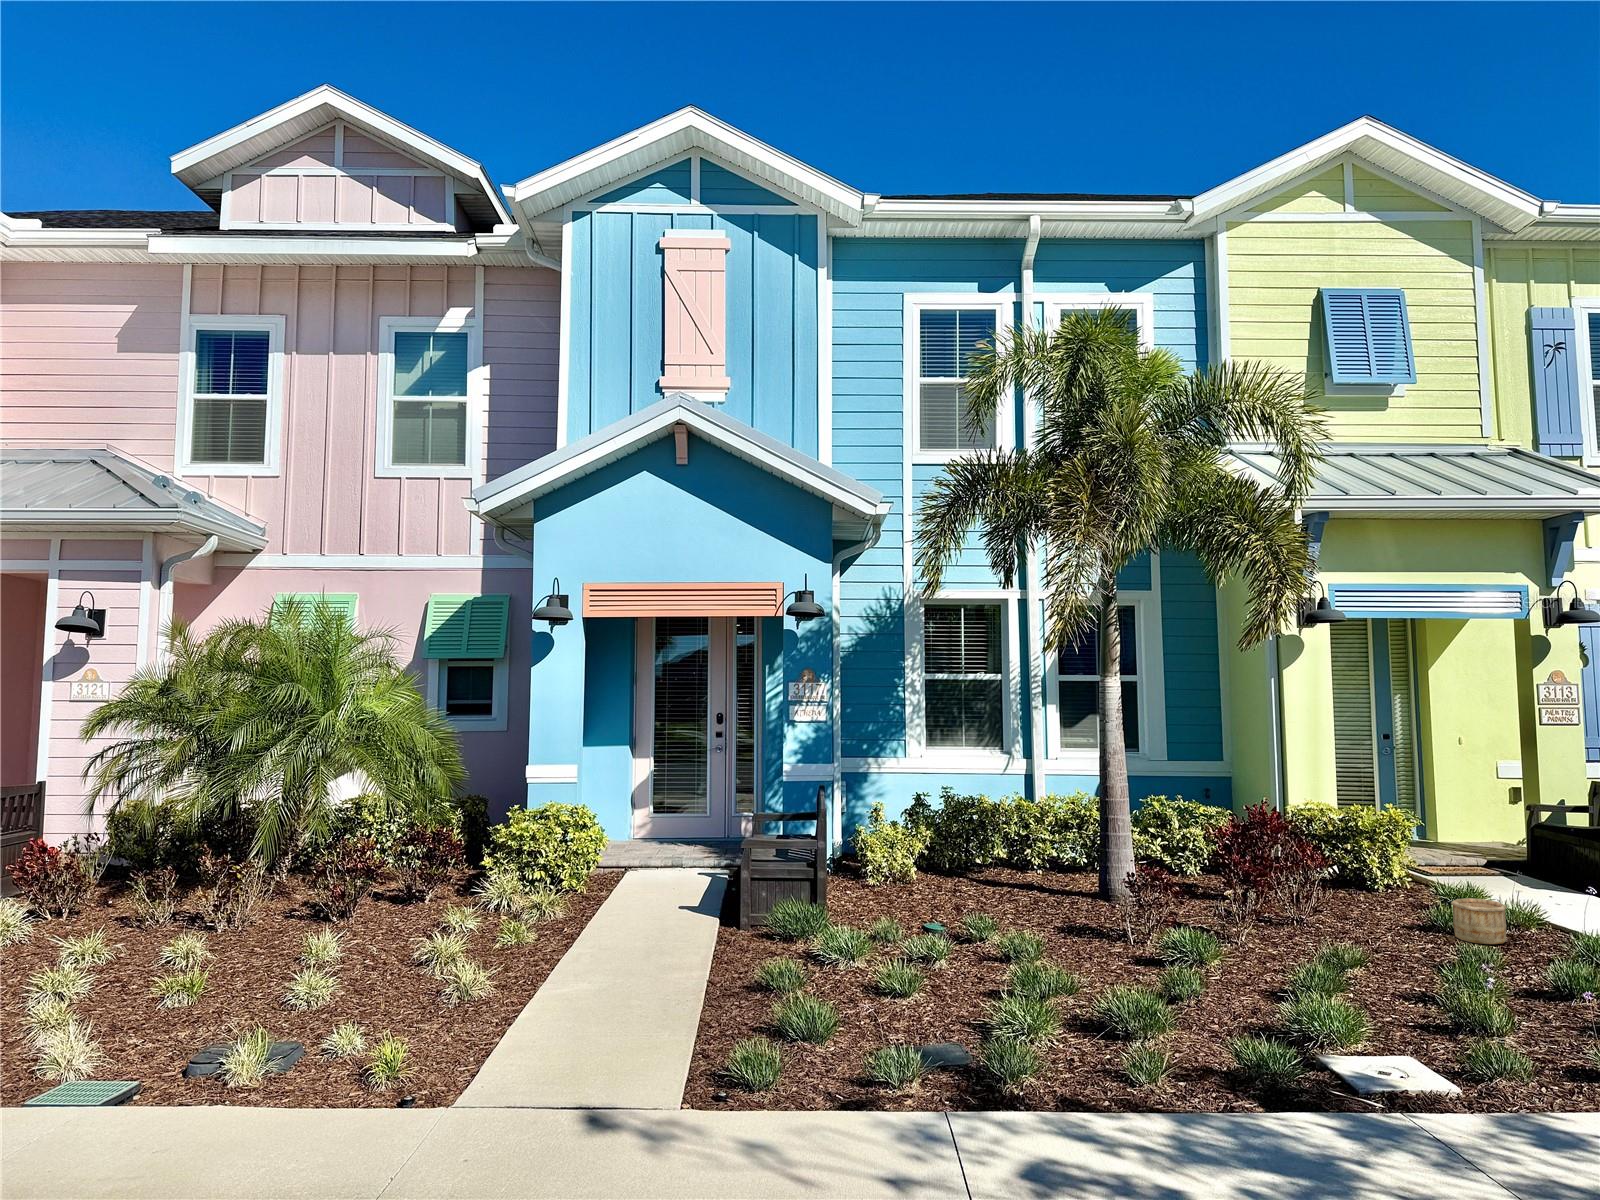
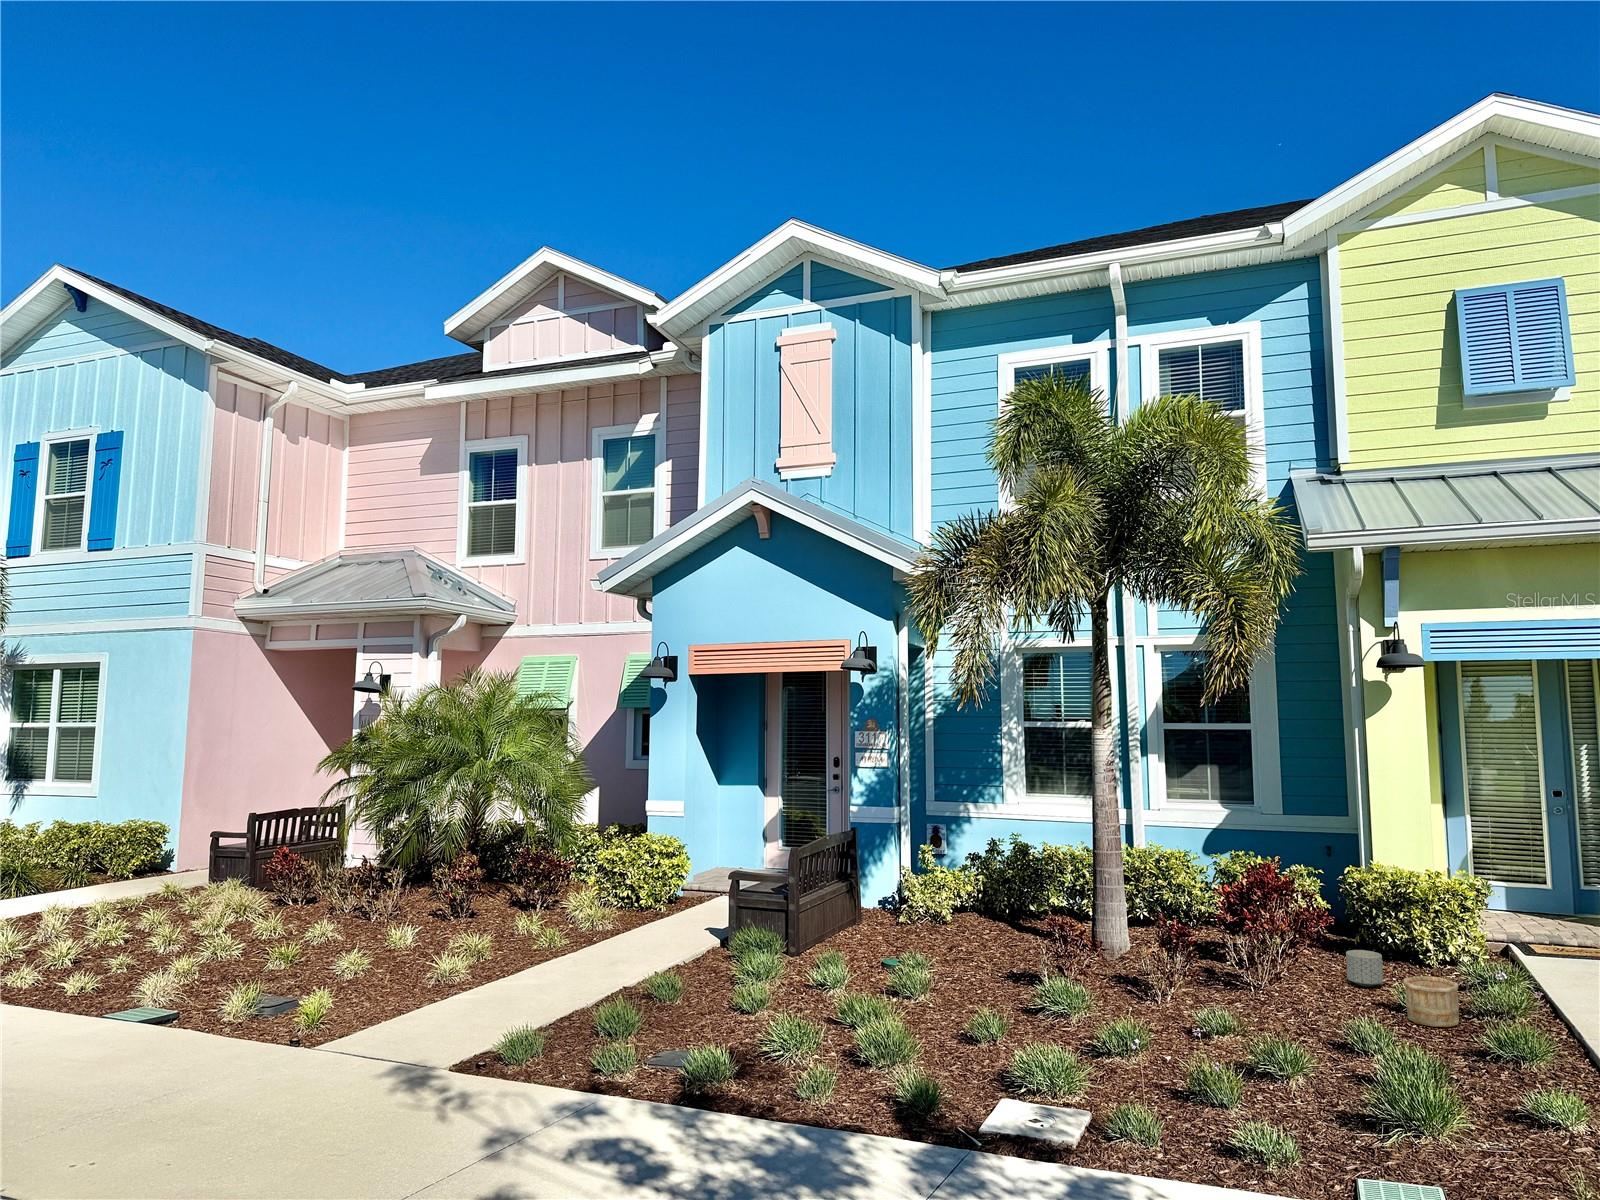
planter: none [1356,881,1391,915] -> present [1346,950,1383,987]

